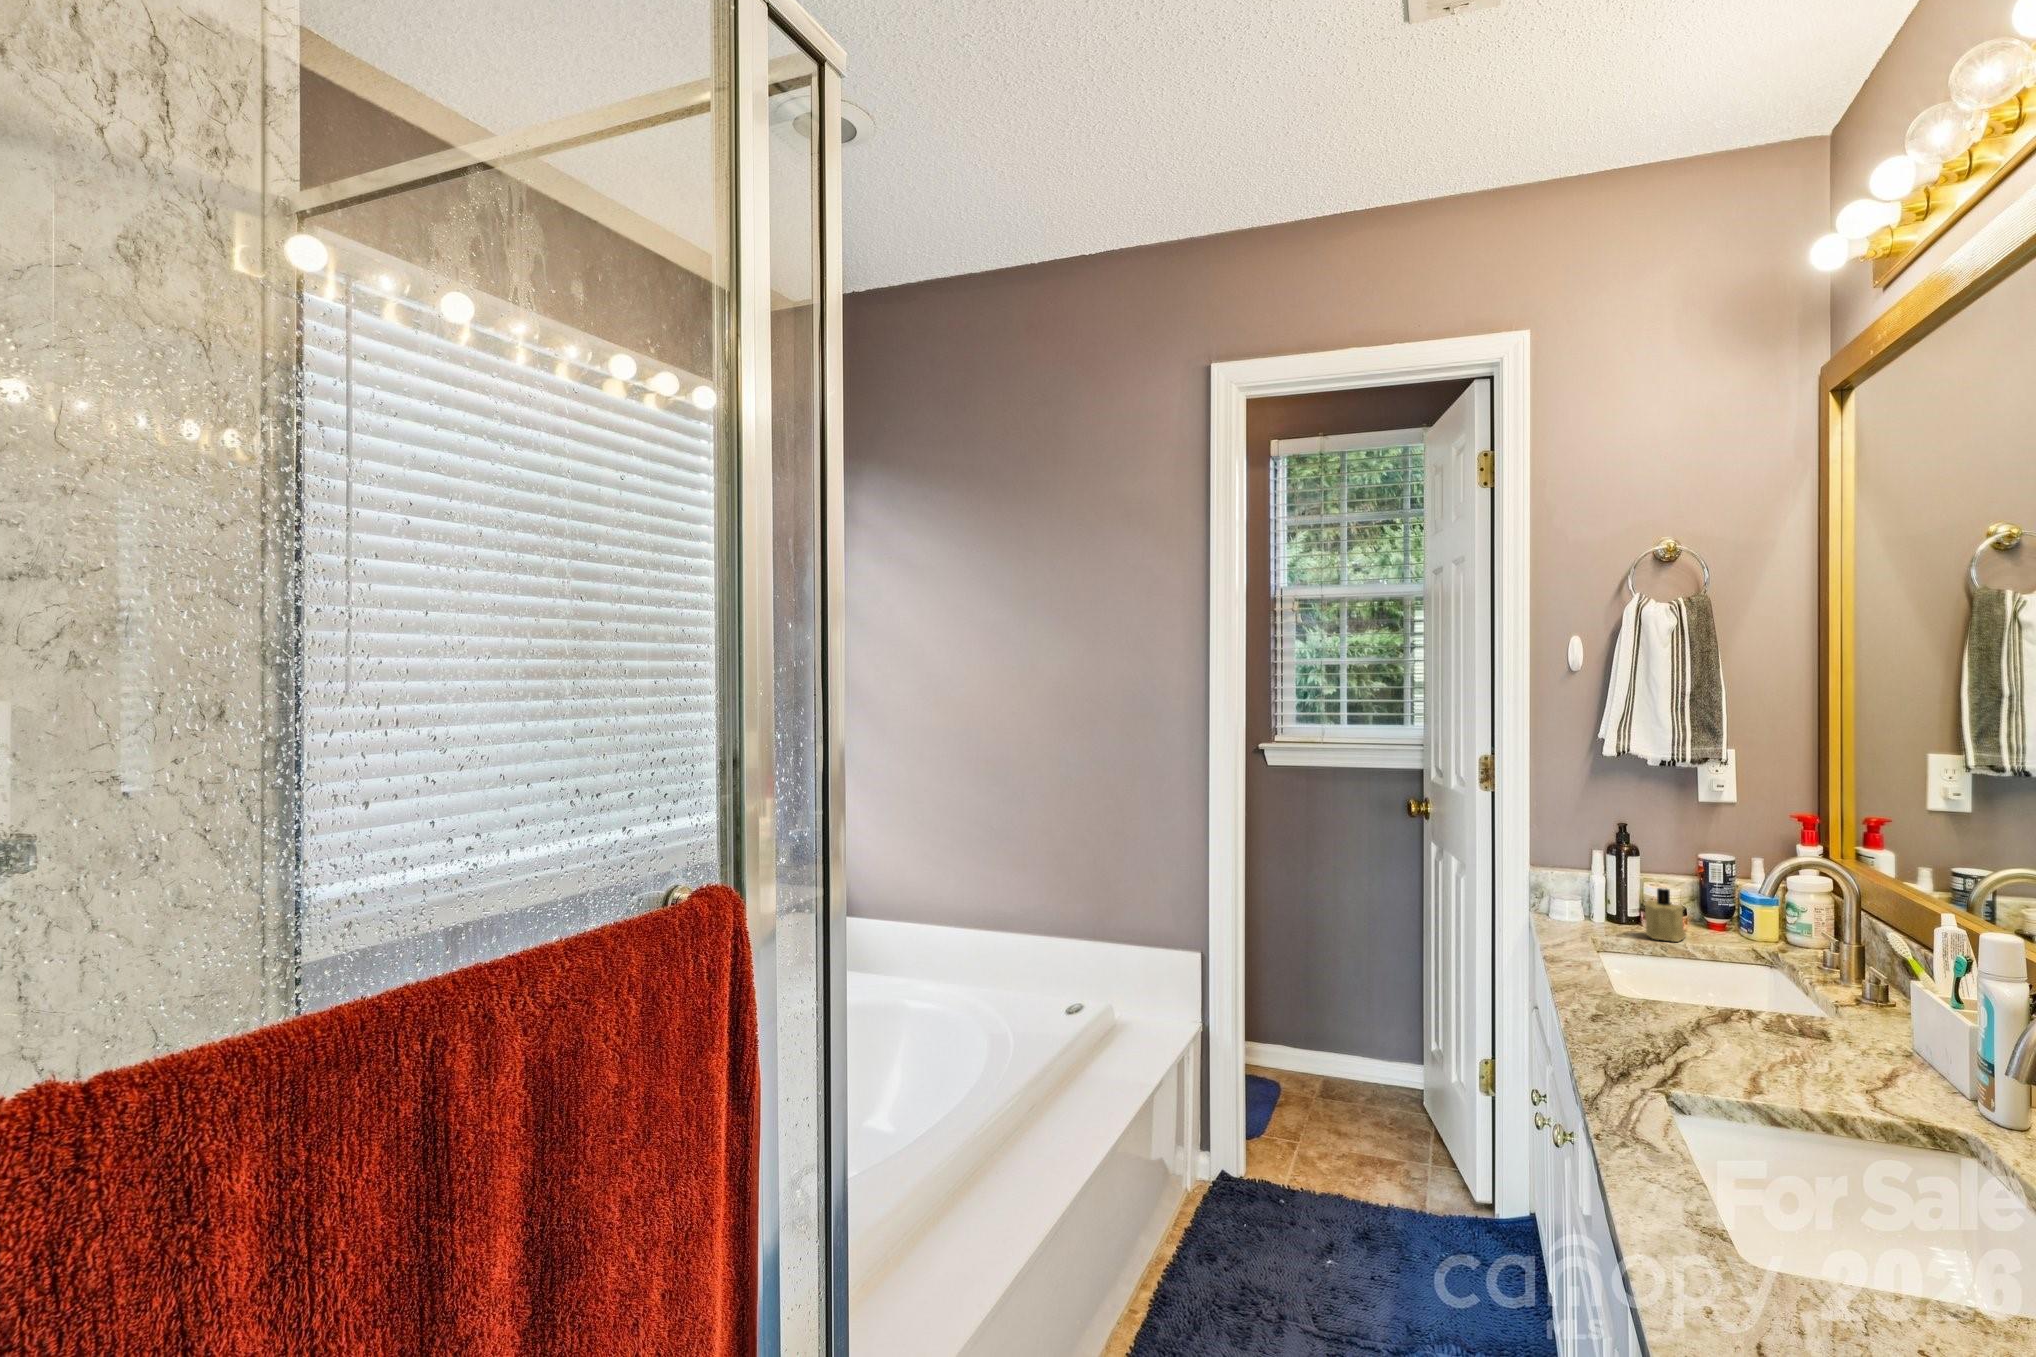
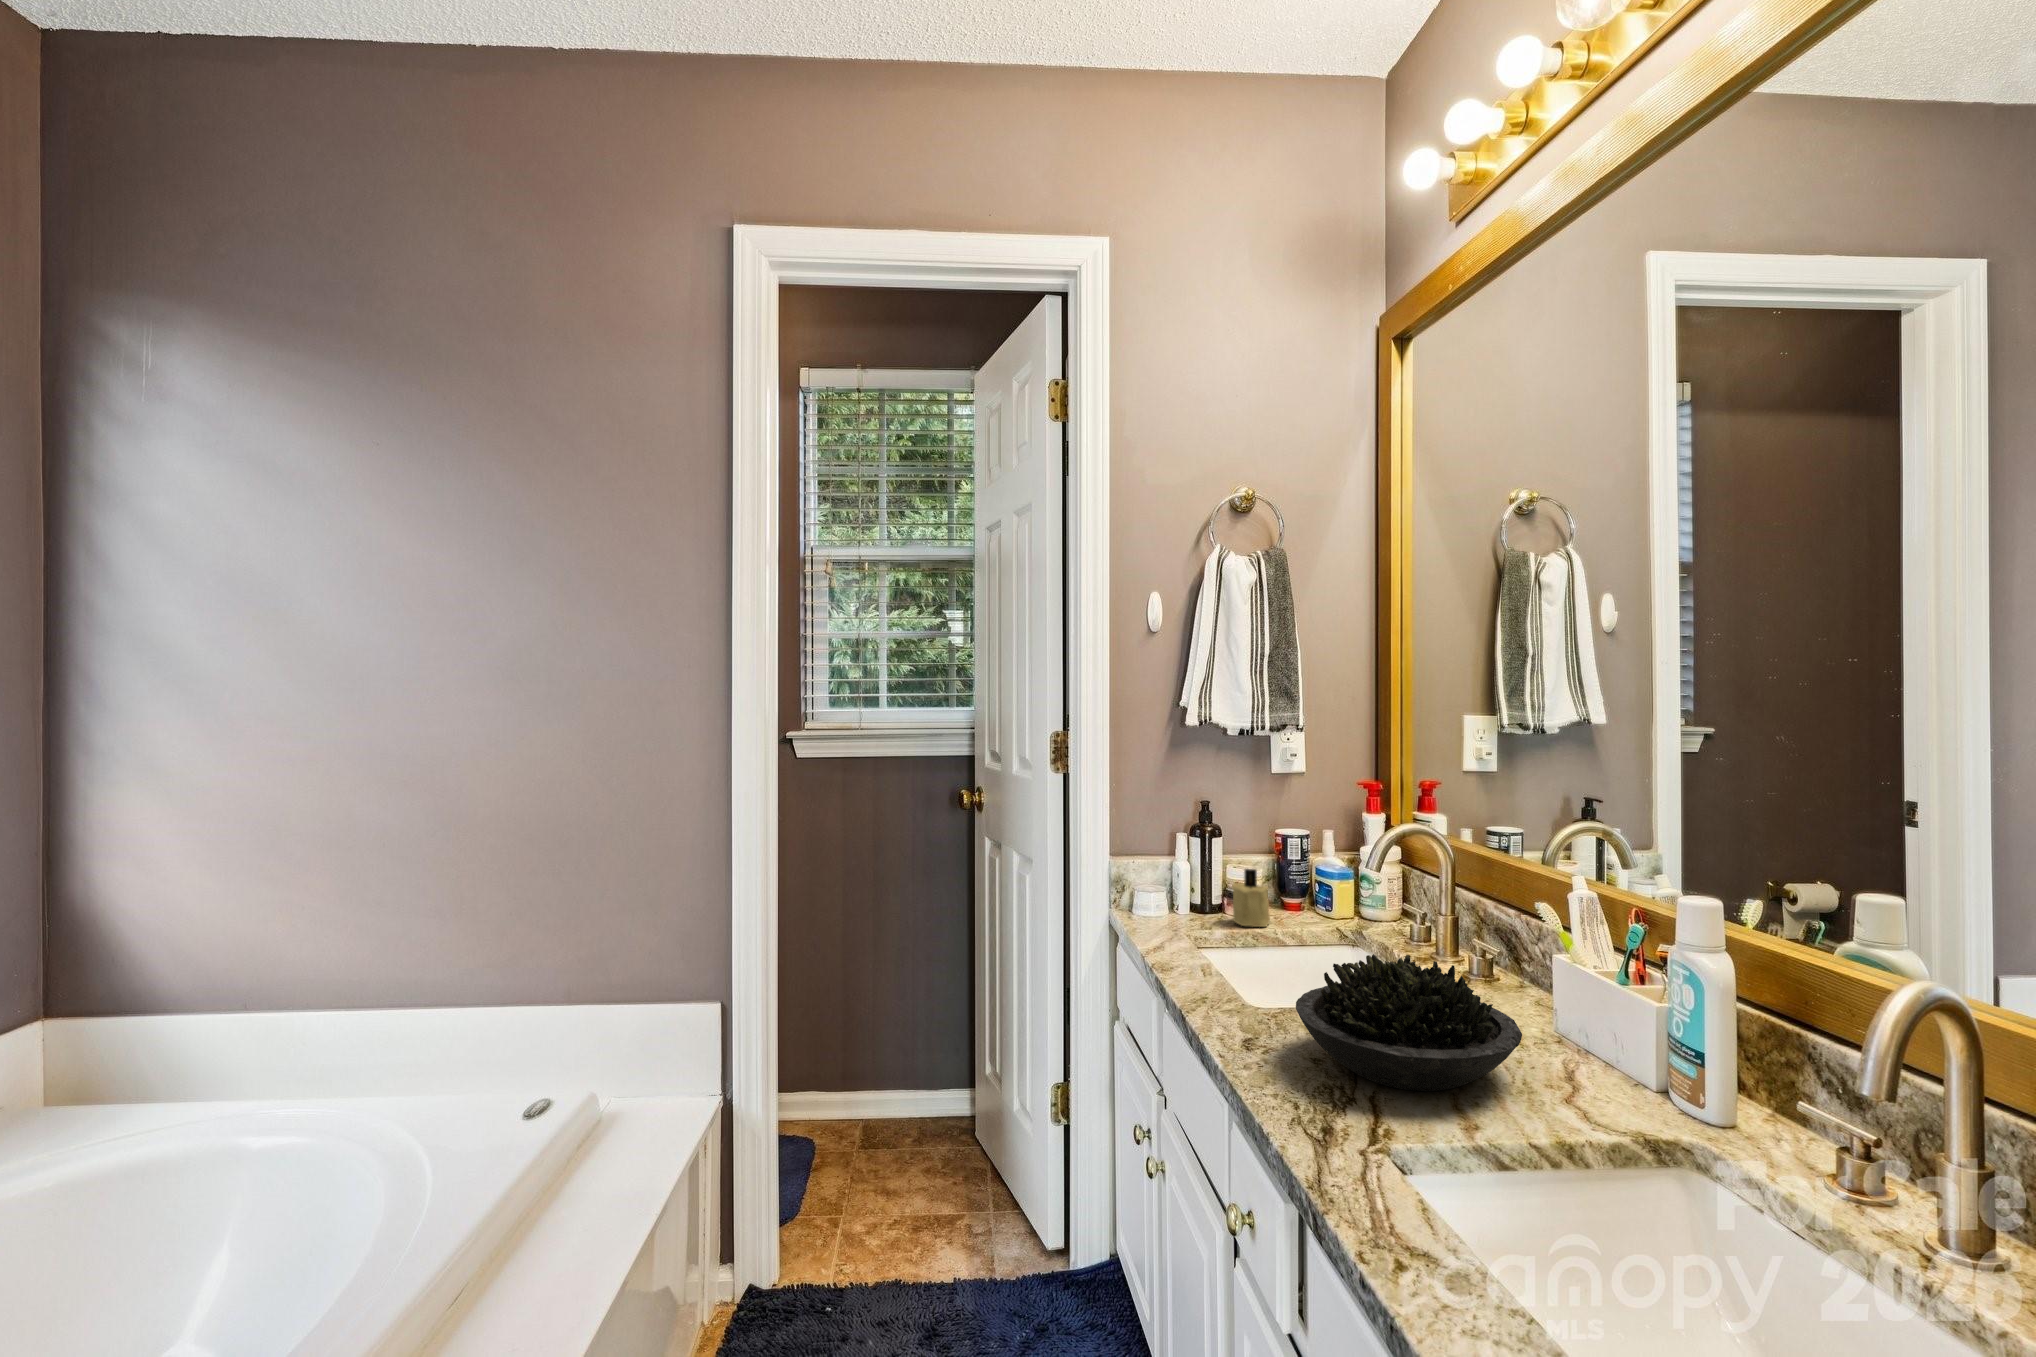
succulent plant: none [1630,957,1841,1070] -> present [1296,954,1522,1091]

